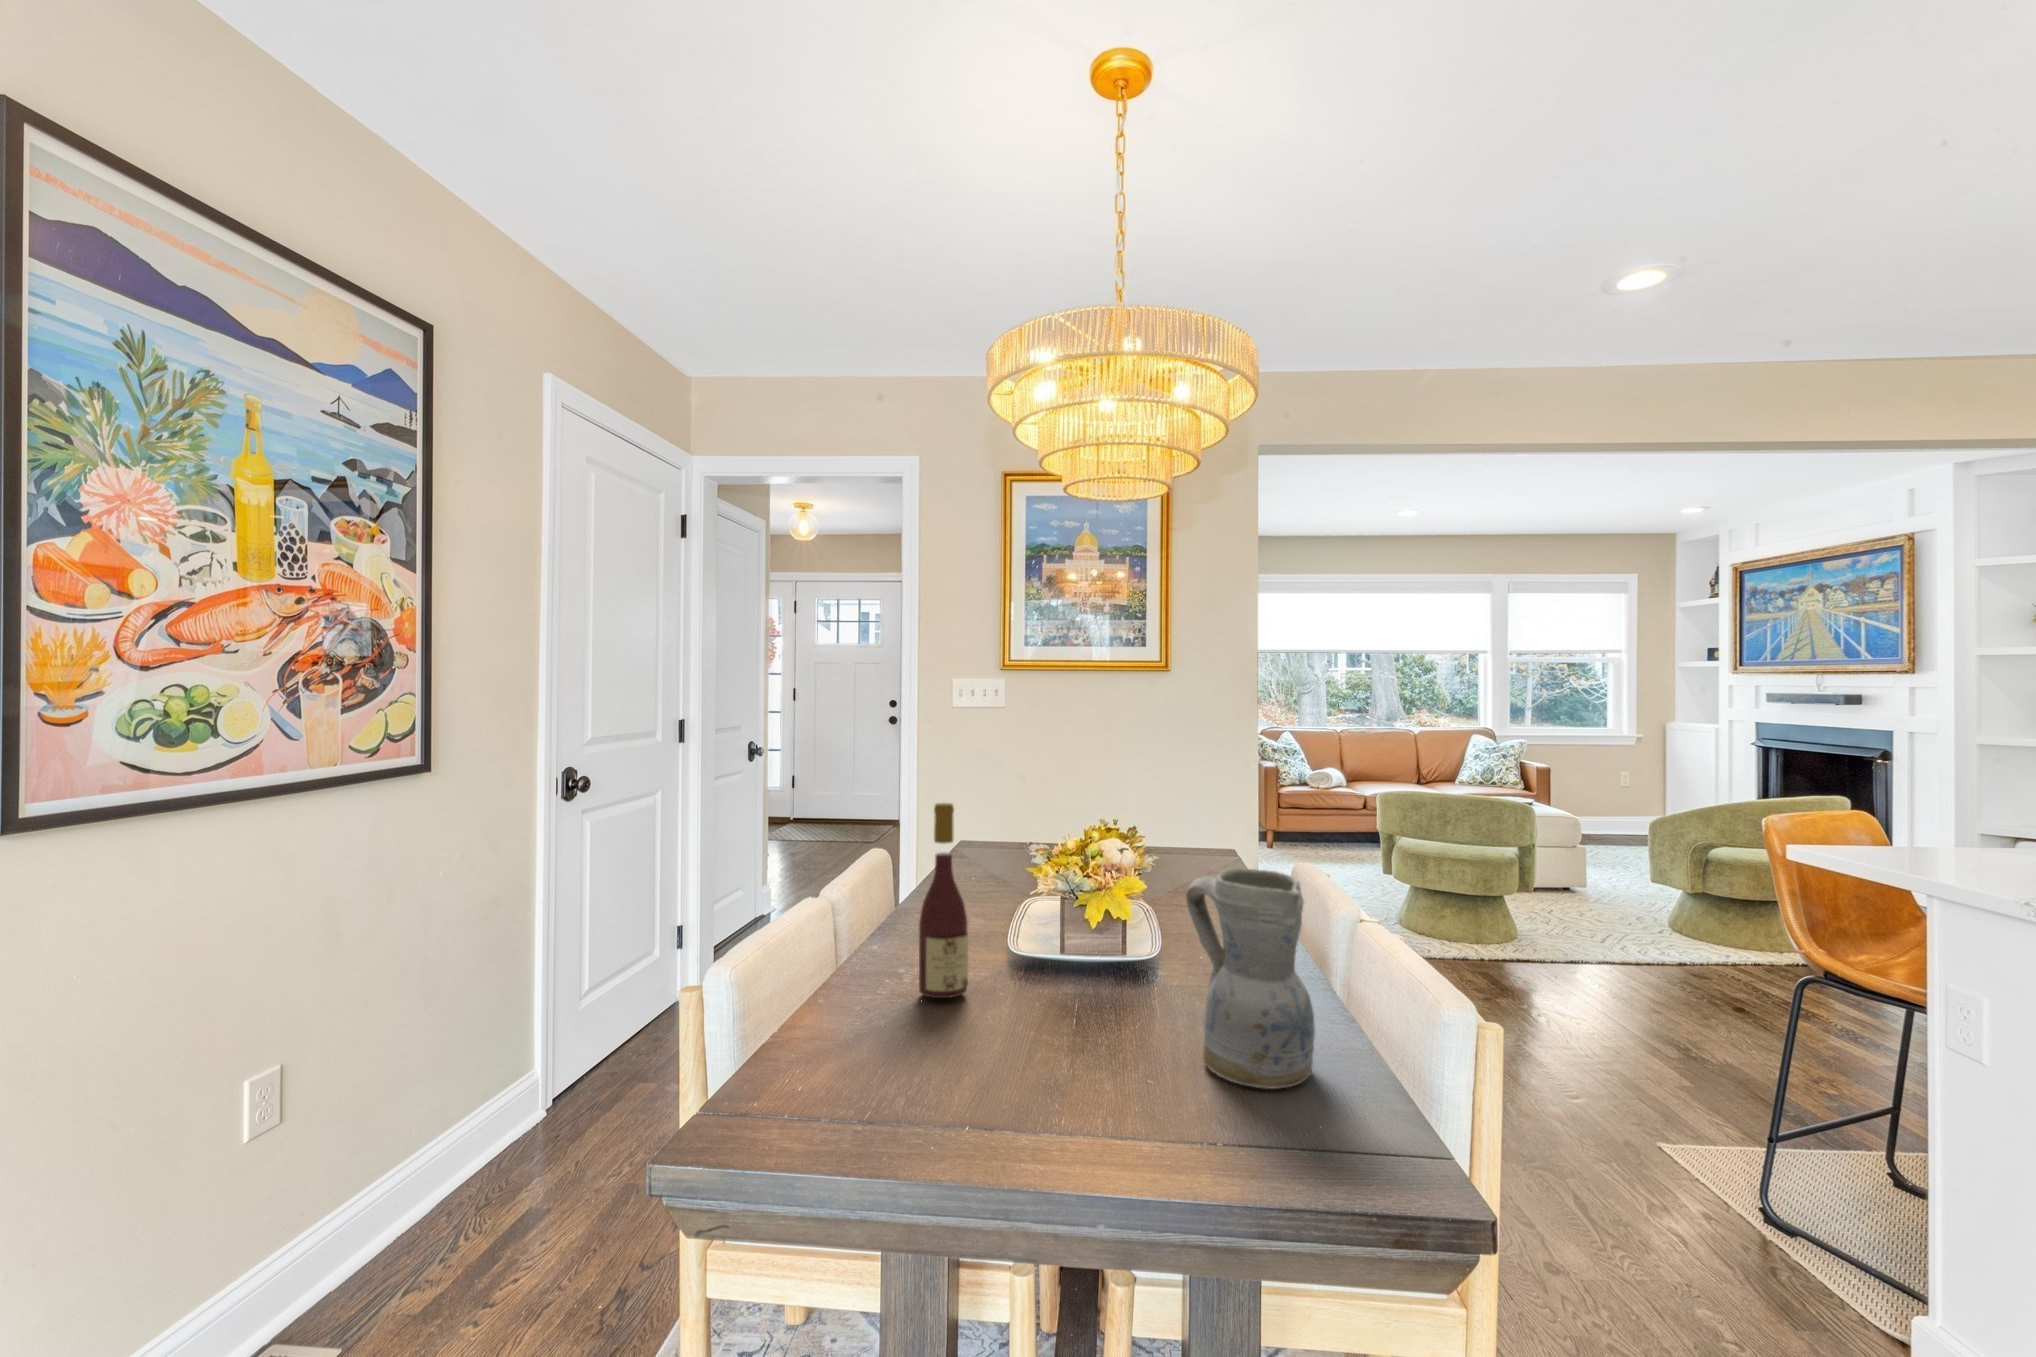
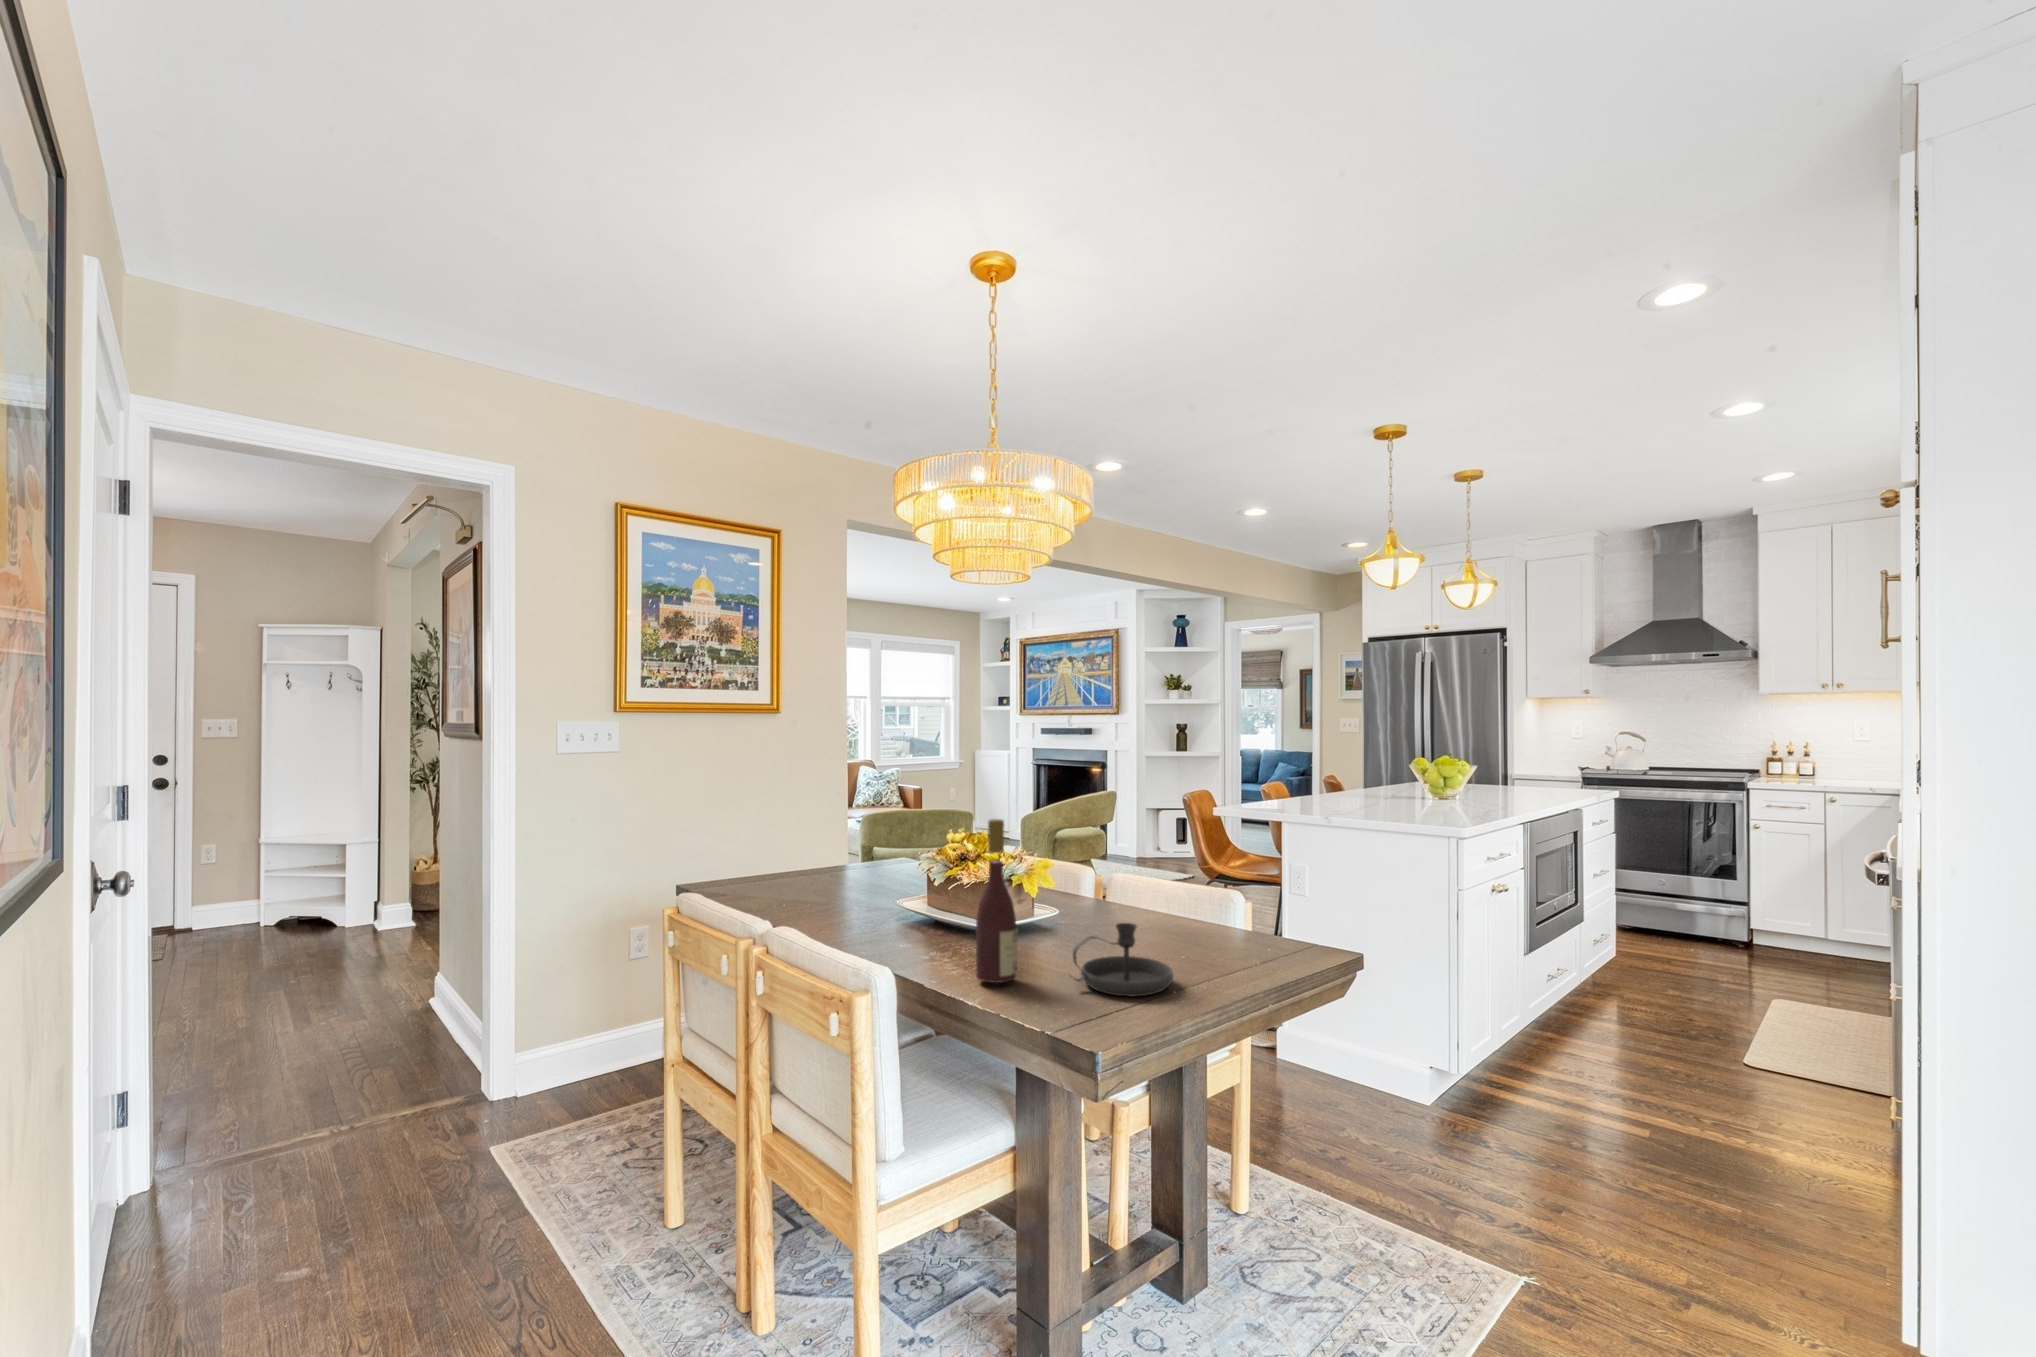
ceramic pitcher: present [1186,868,1315,1089] -> none [1182,836,1269,971]
candlestick: none [975,961,1114,1068] -> present [1073,923,1173,996]

